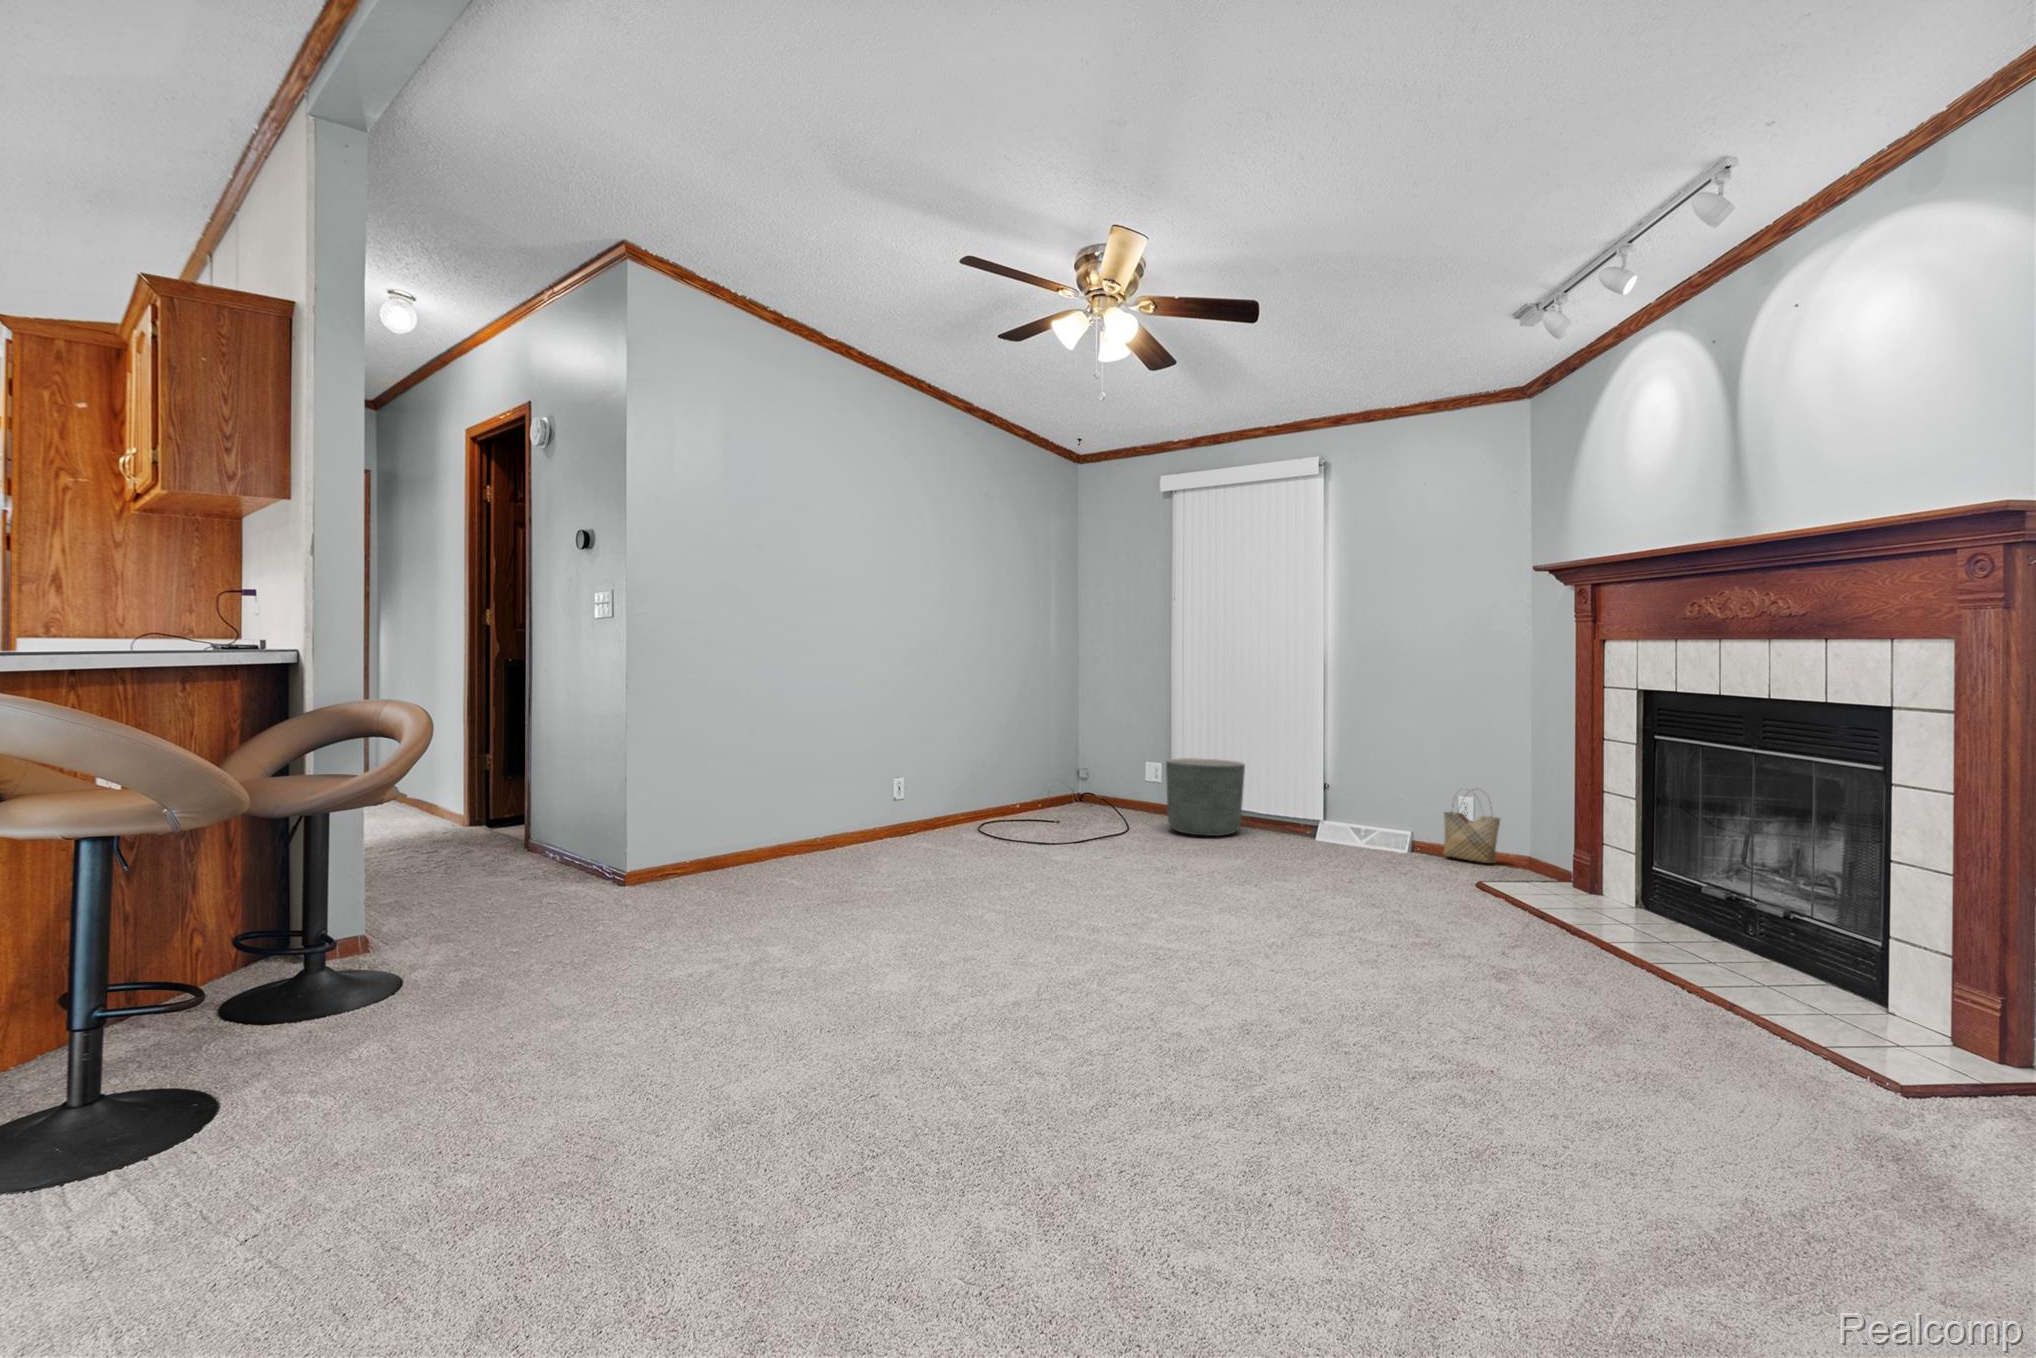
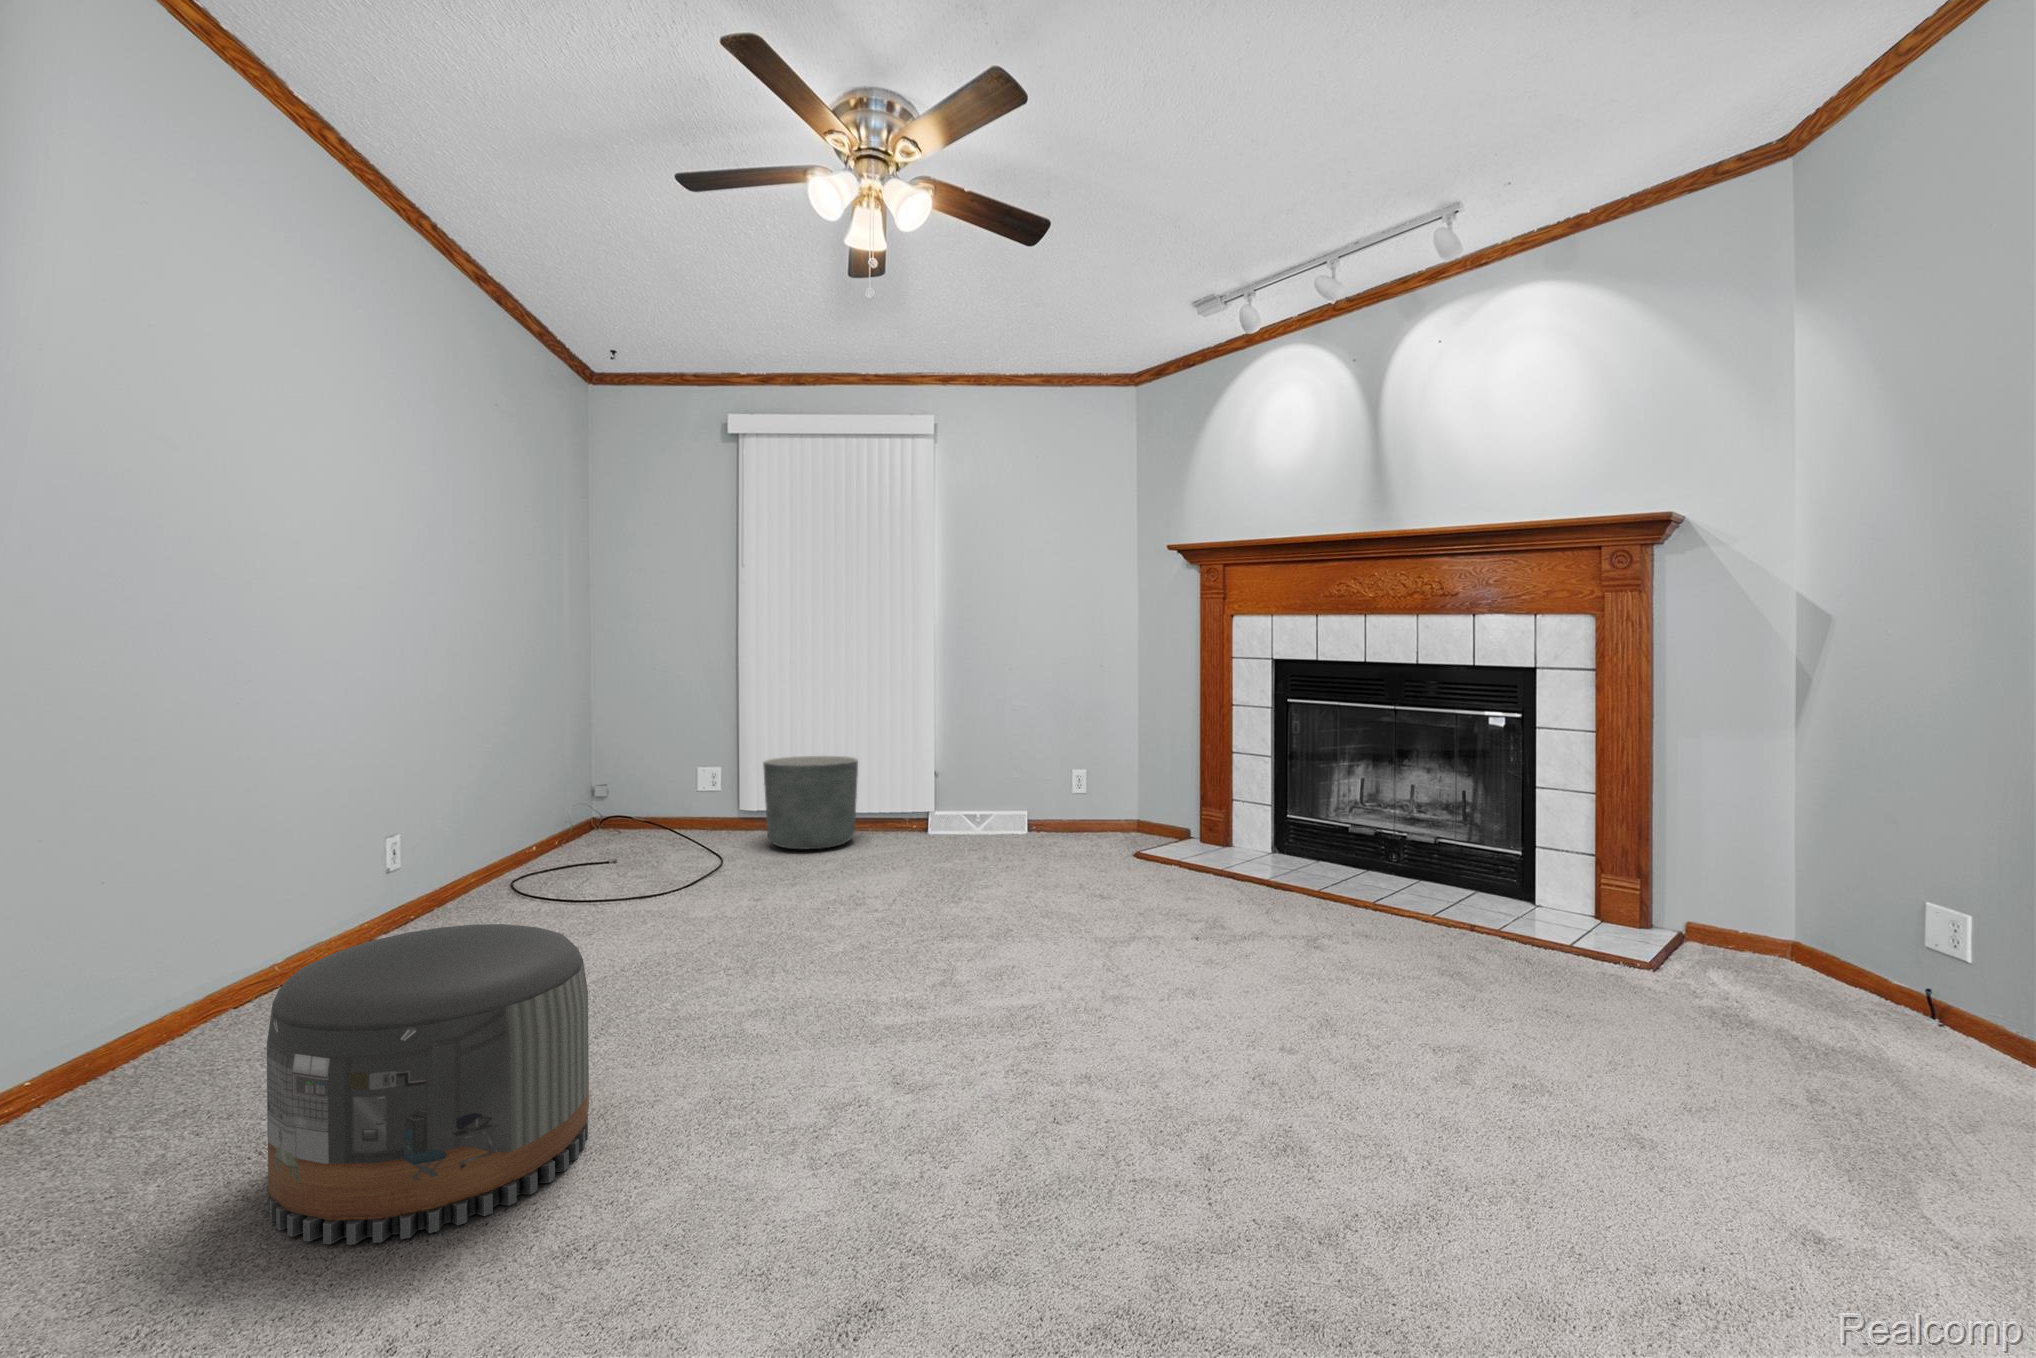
woven basket: present [1443,789,1500,863] -> none [1068,761,1120,832]
pouf: none [708,810,853,946] -> present [267,924,589,1244]

